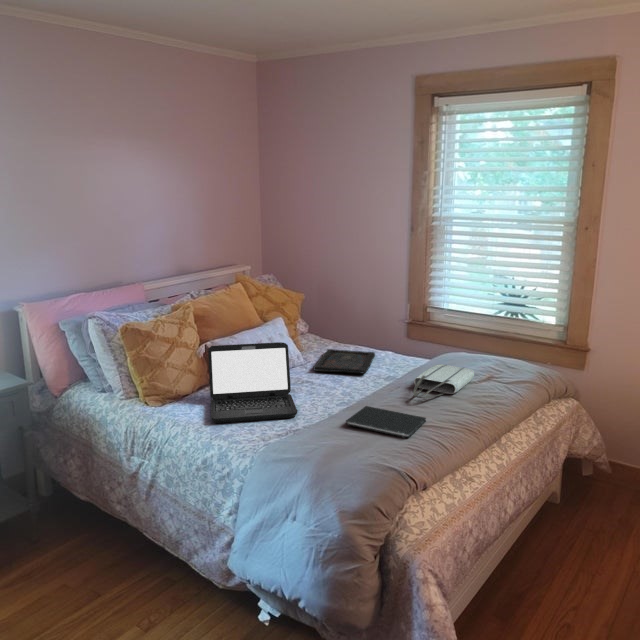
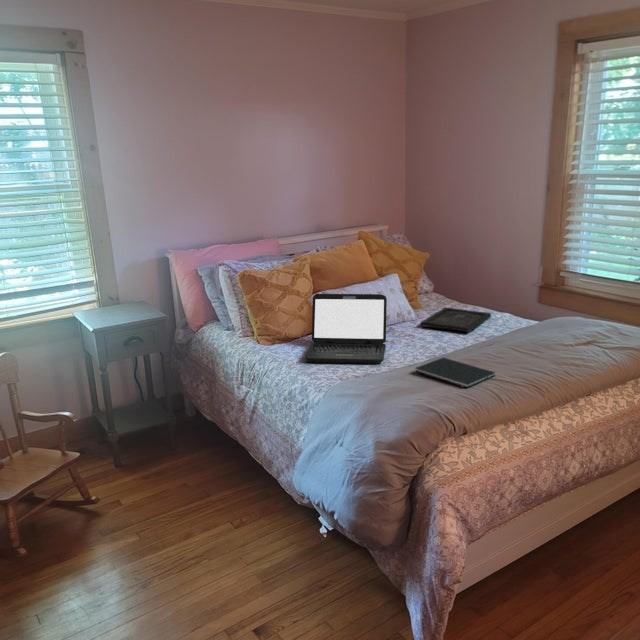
tote bag: present [413,364,474,398] -> none [494,326,574,355]

